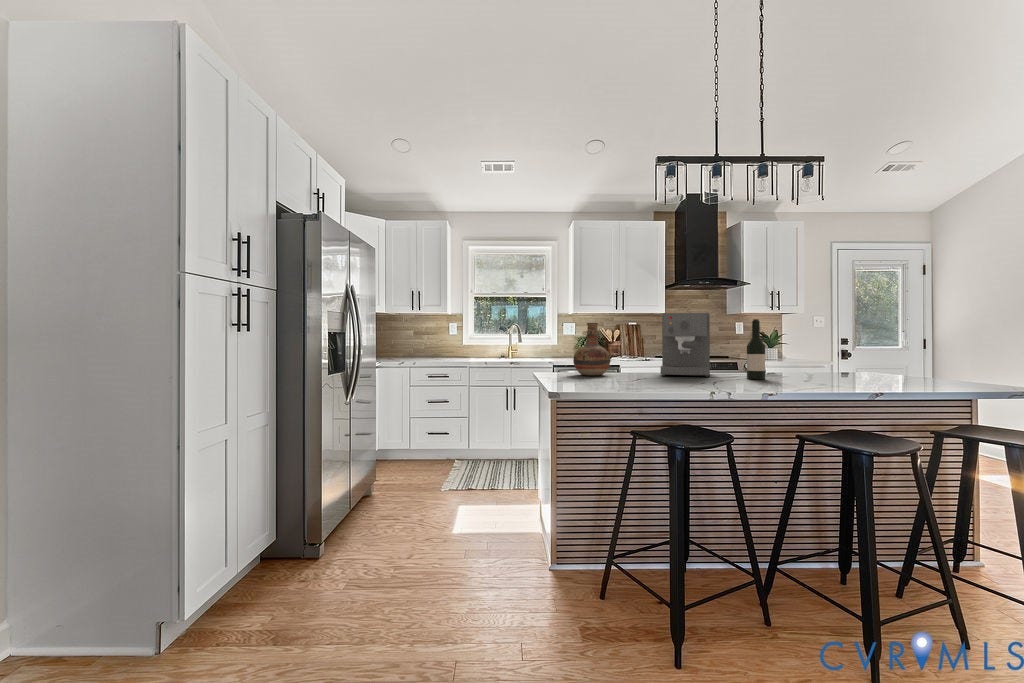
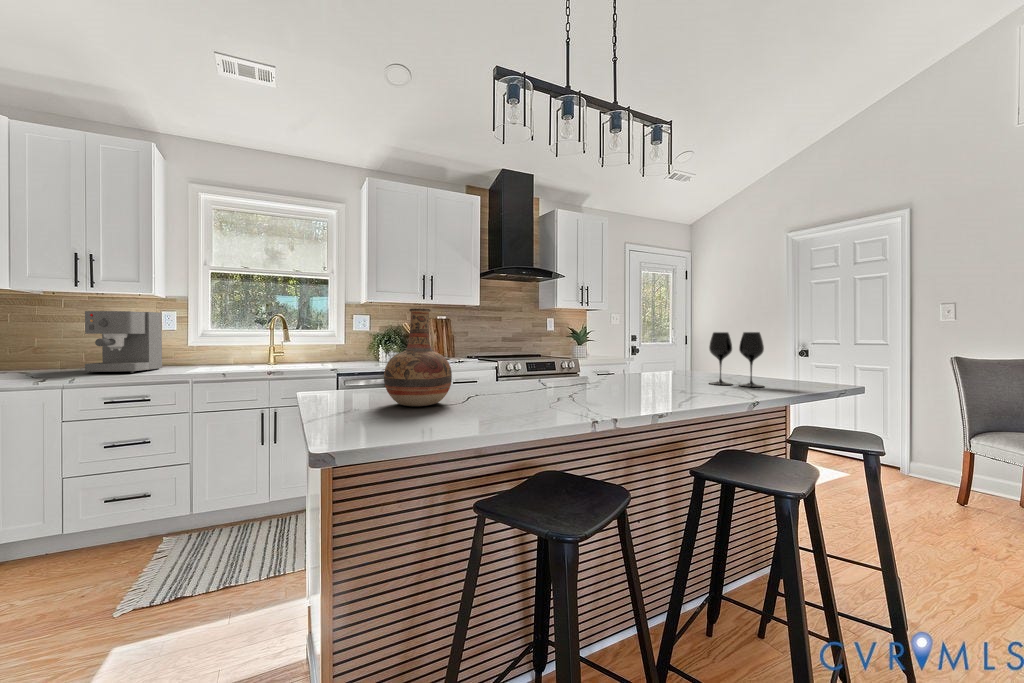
coffee maker: present [661,313,710,377] -> present [85,311,162,373]
wine bottle: present [747,319,765,379] -> none [673,308,700,404]
wine glass: none [813,334,855,375] -> present [709,332,764,387]

